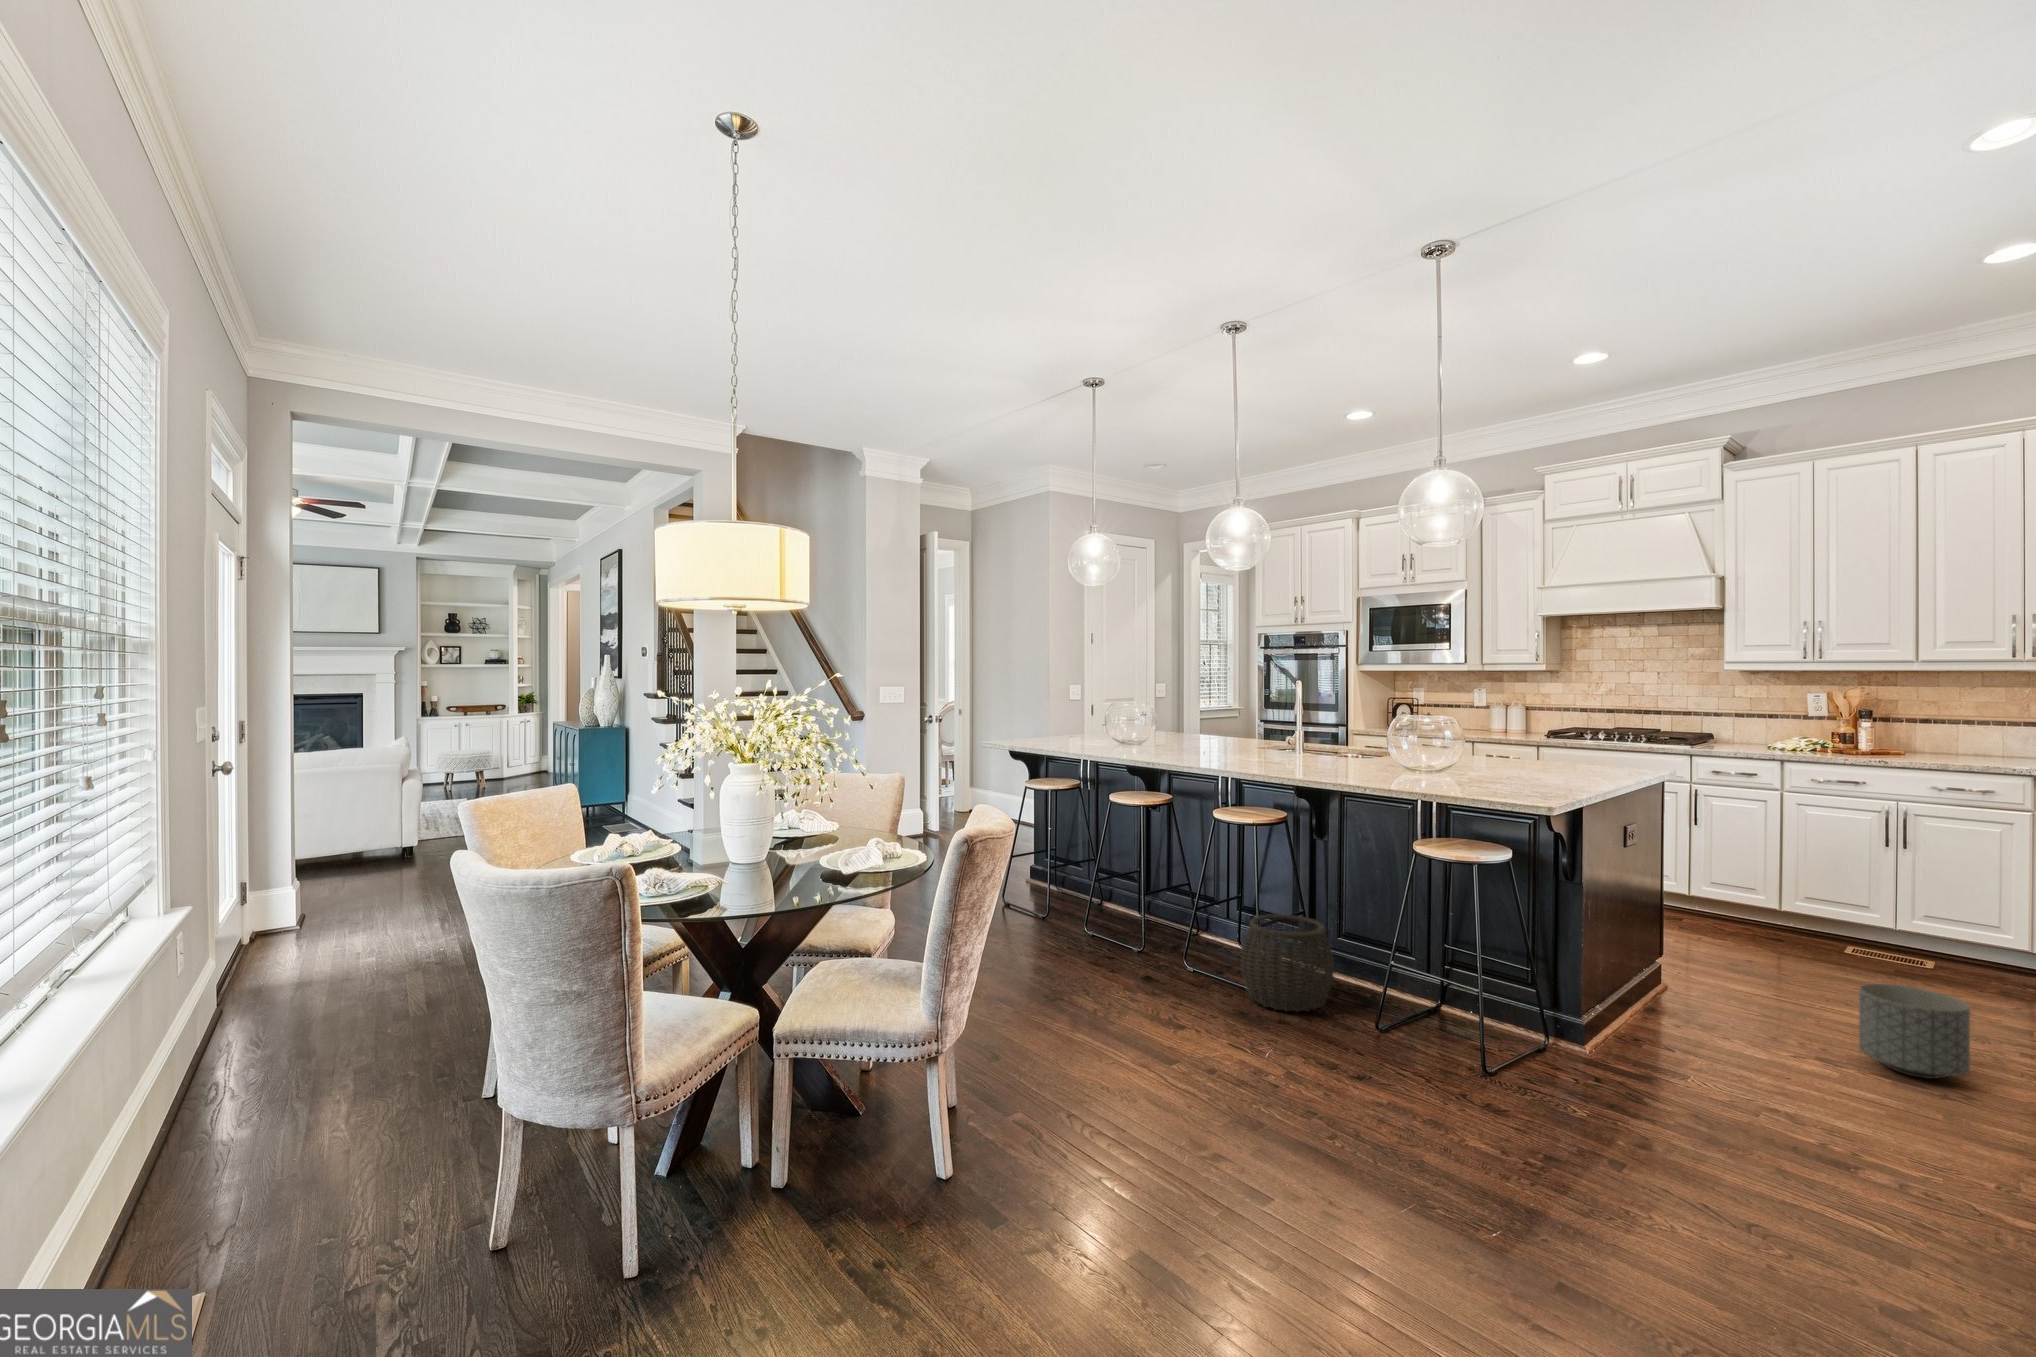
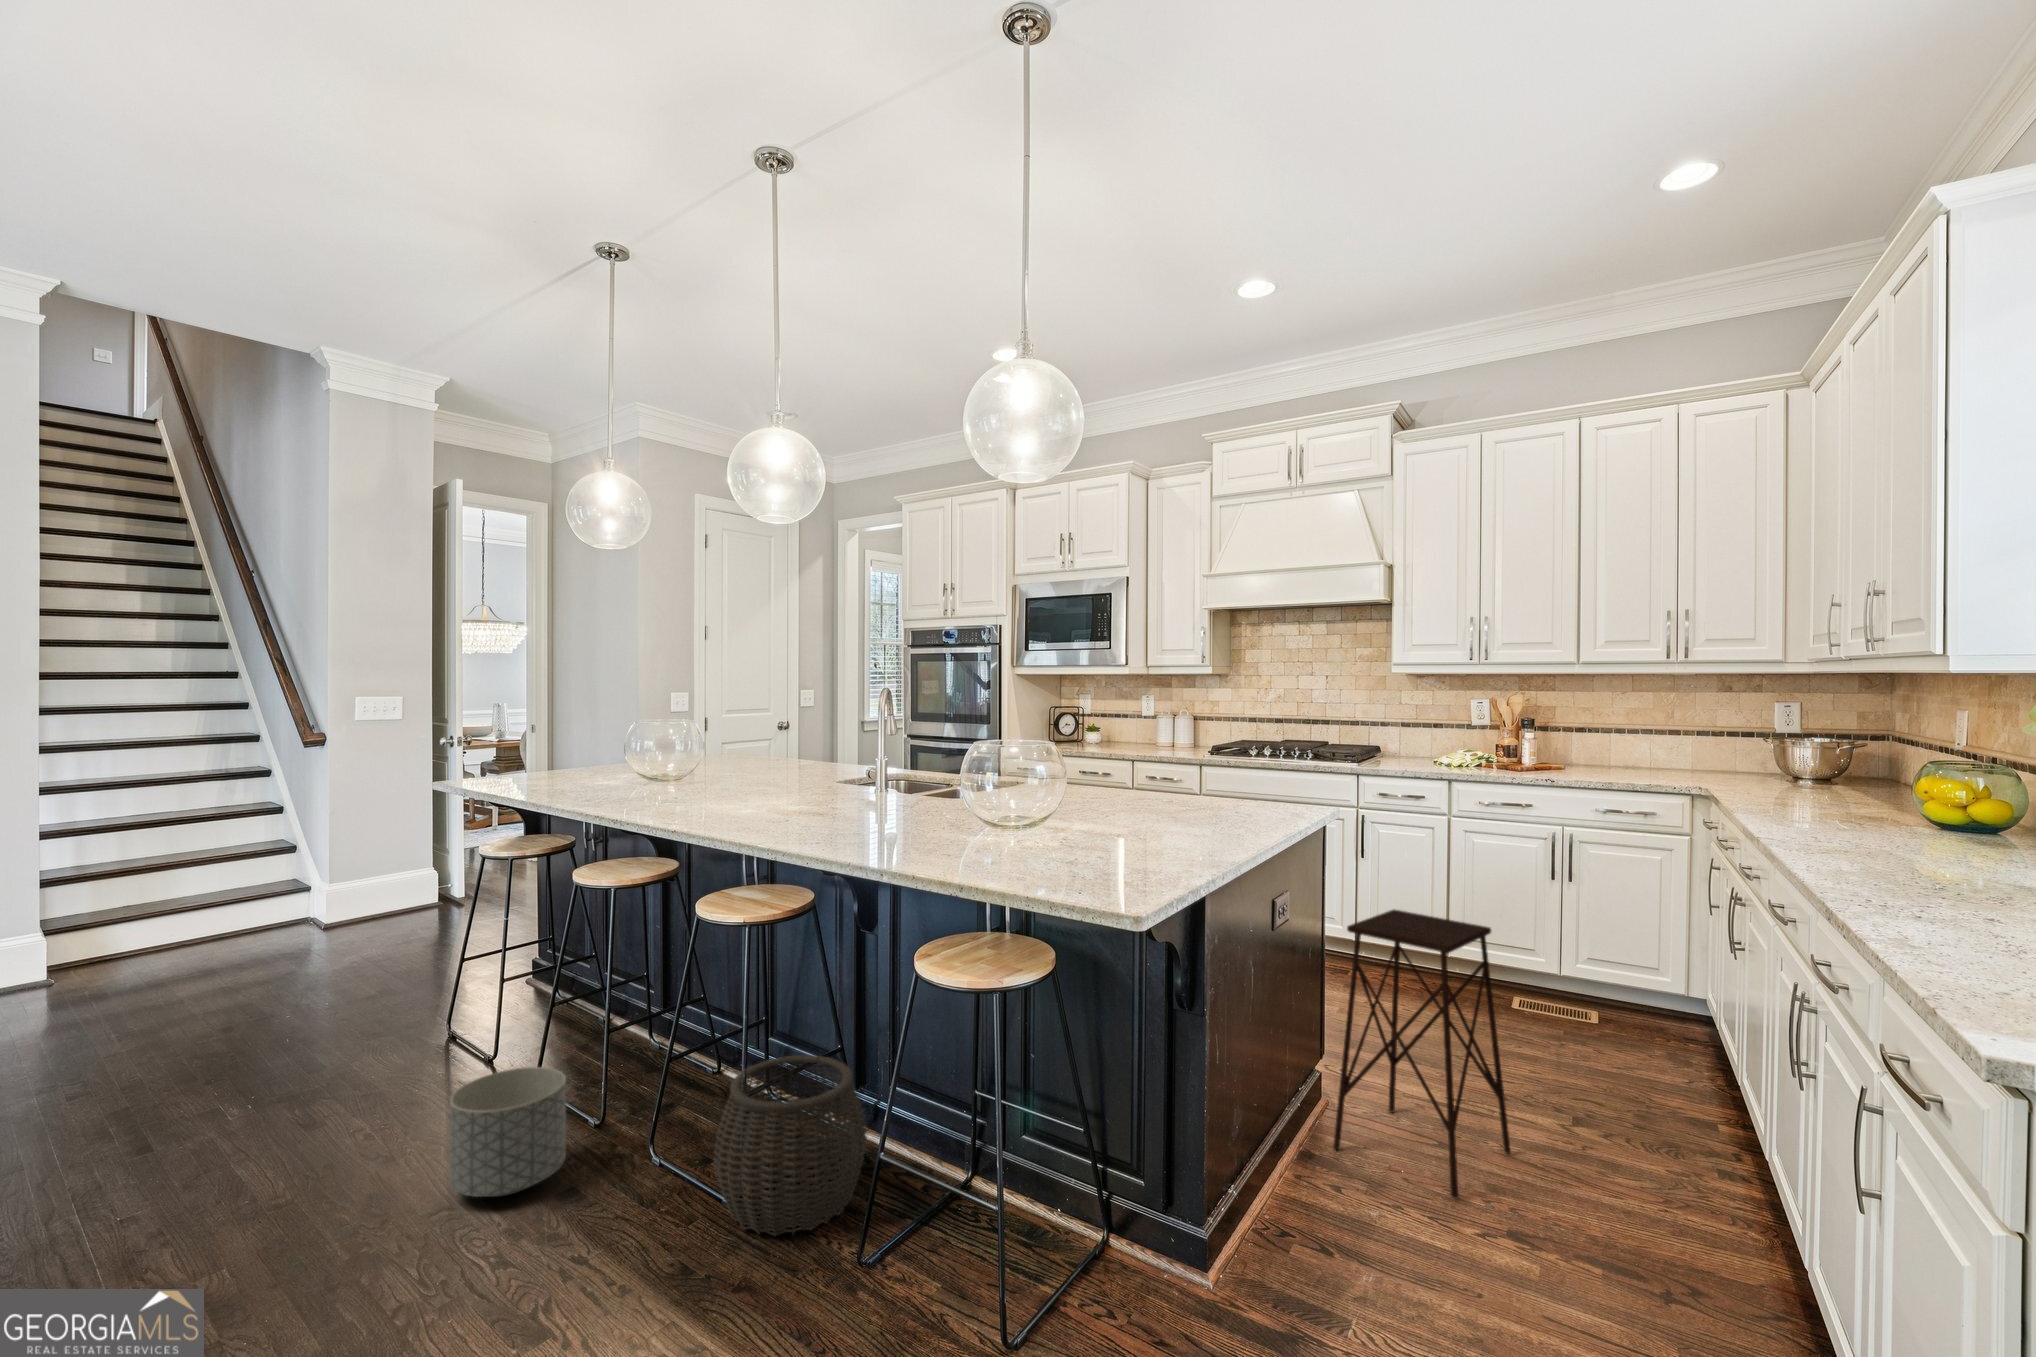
side table: none [1674,848,1828,1045] -> present [1333,910,1511,1198]
planter: present [1859,984,1970,1079] -> present [449,1067,566,1197]

